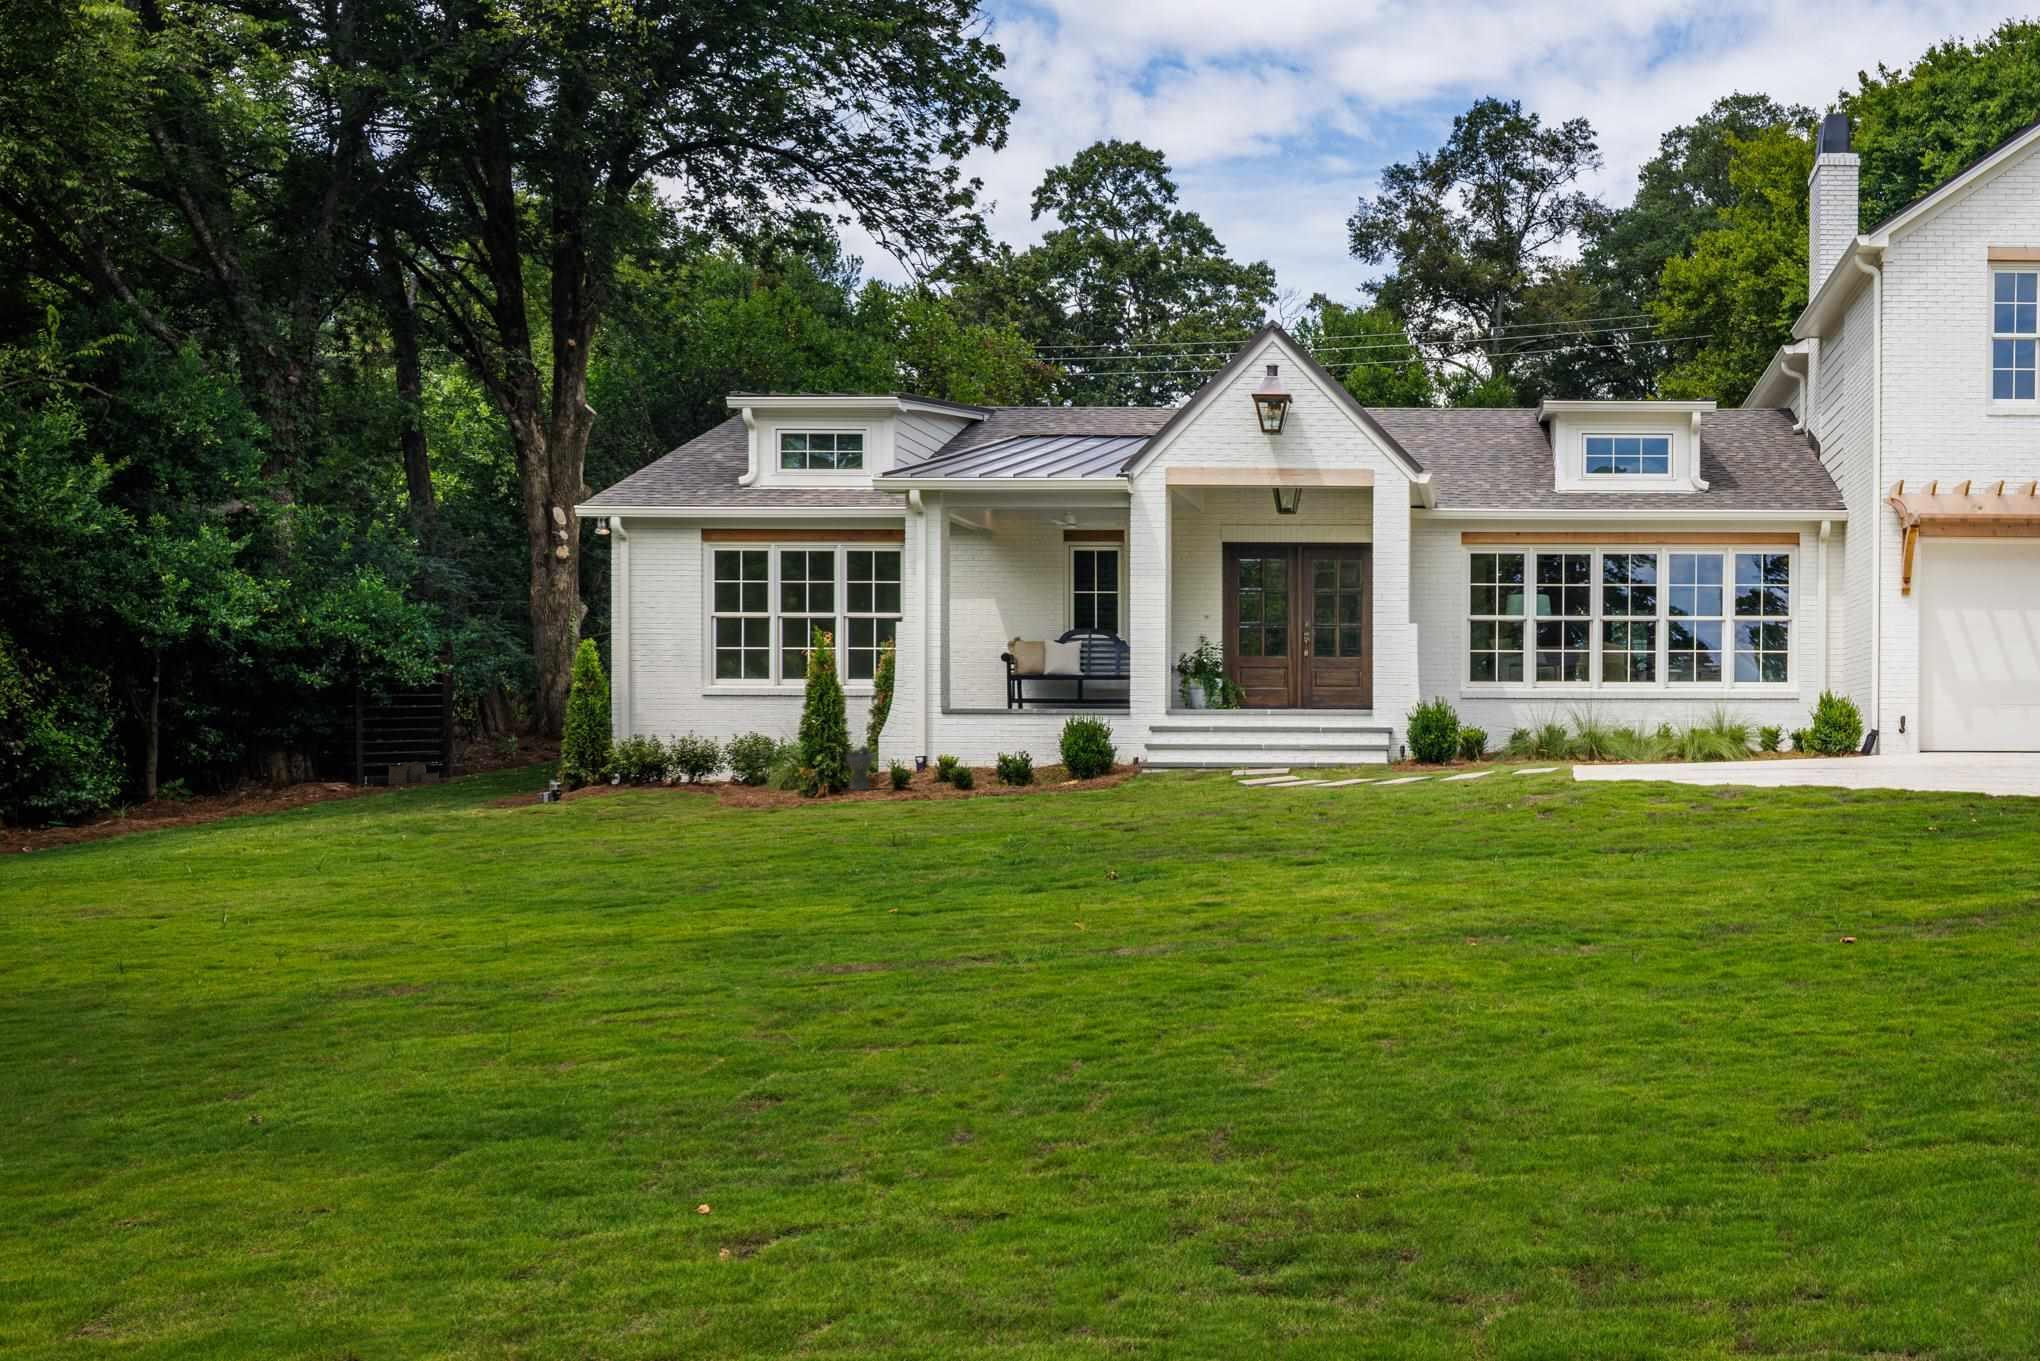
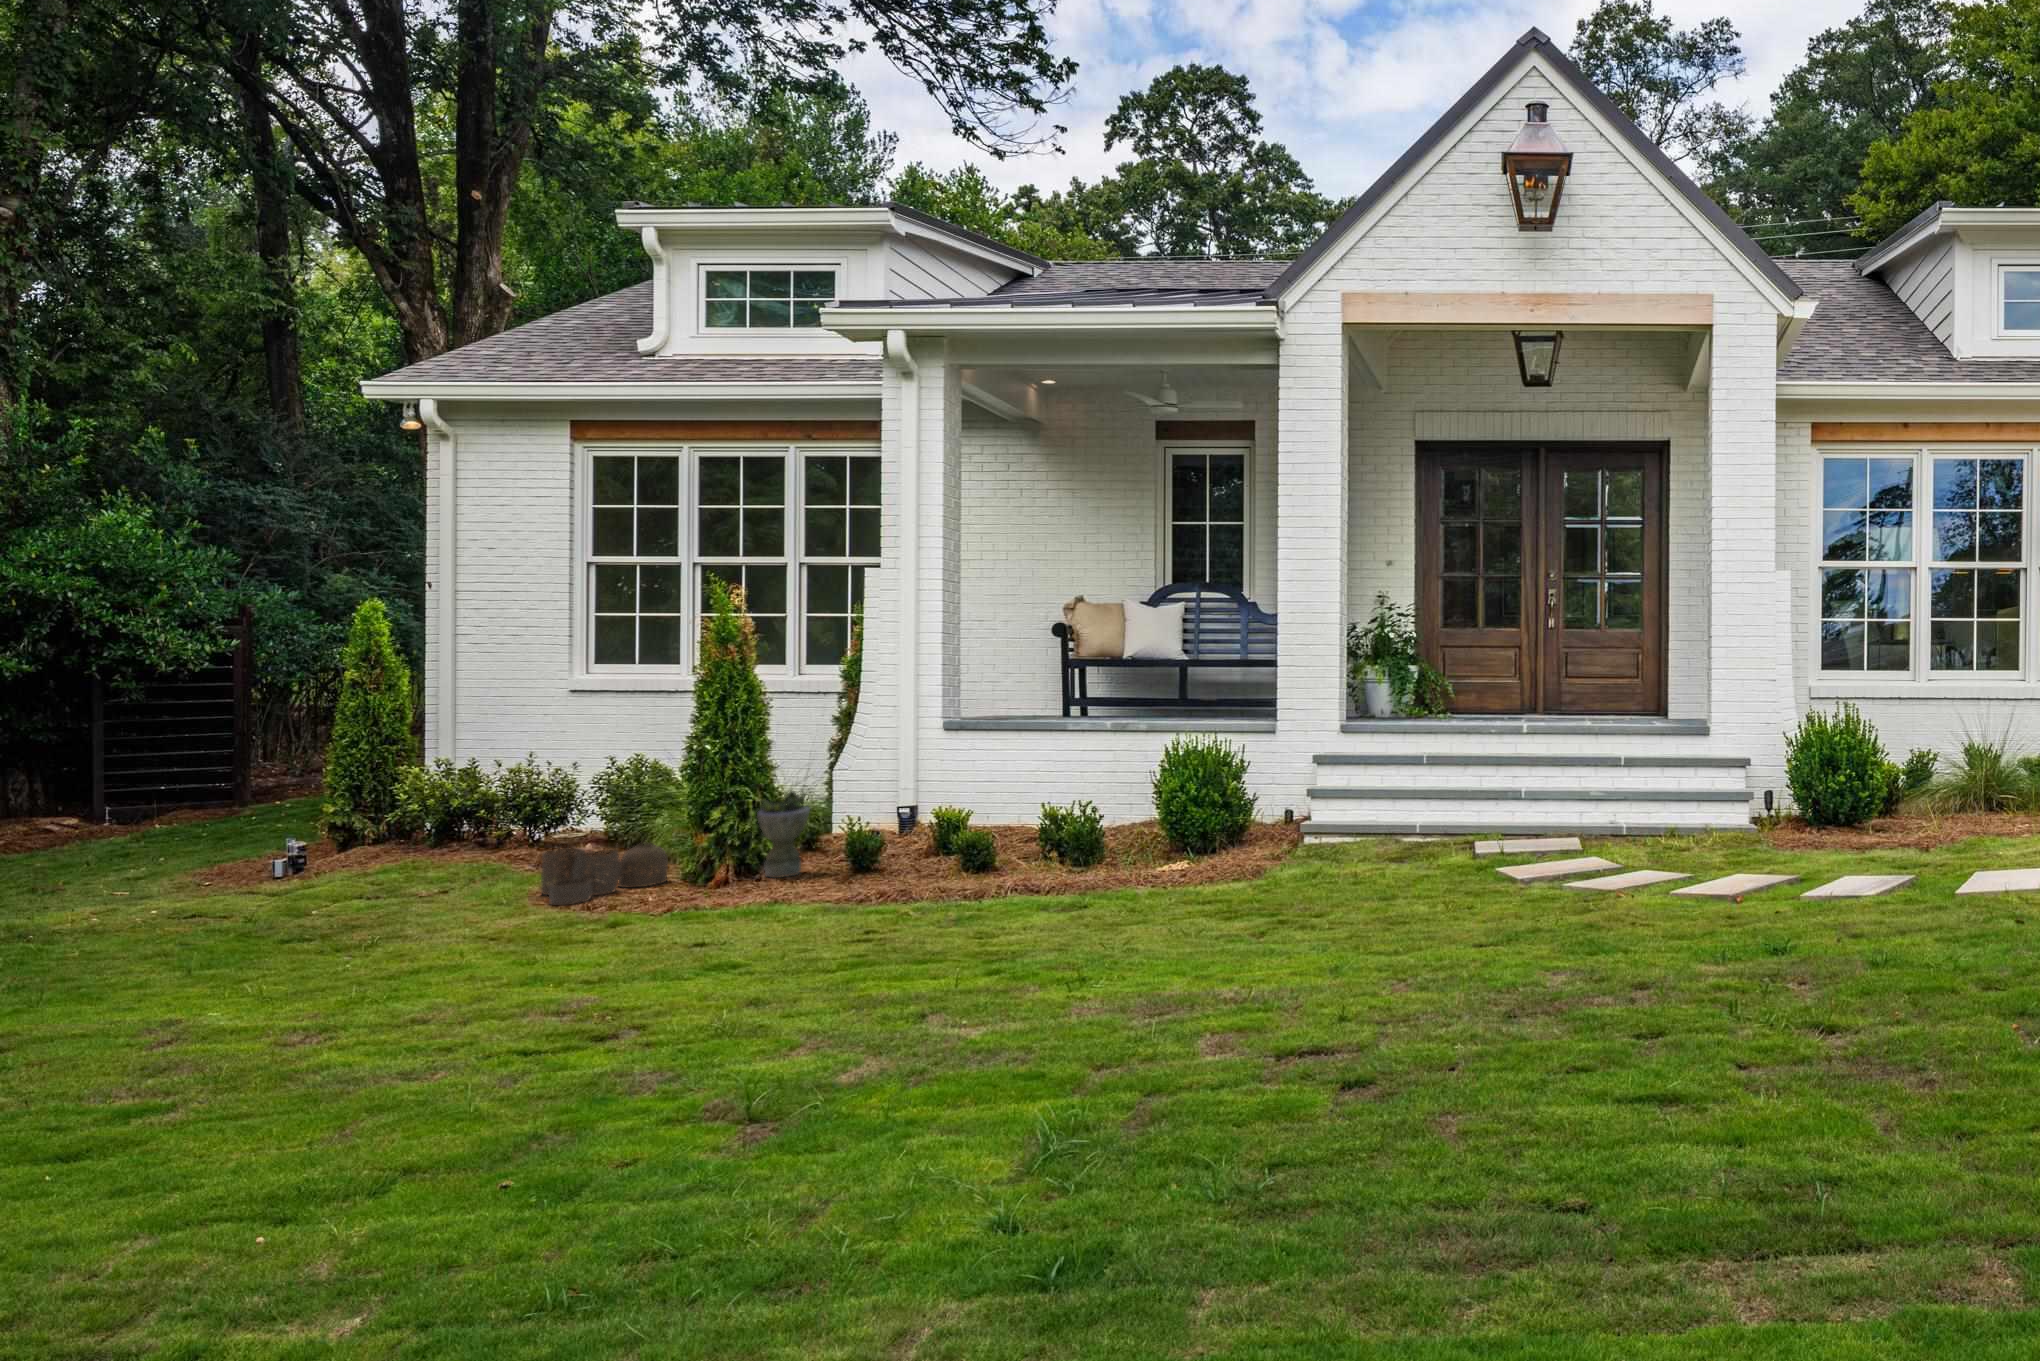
woven basket: present [389,761,439,784] -> present [541,842,668,905]

